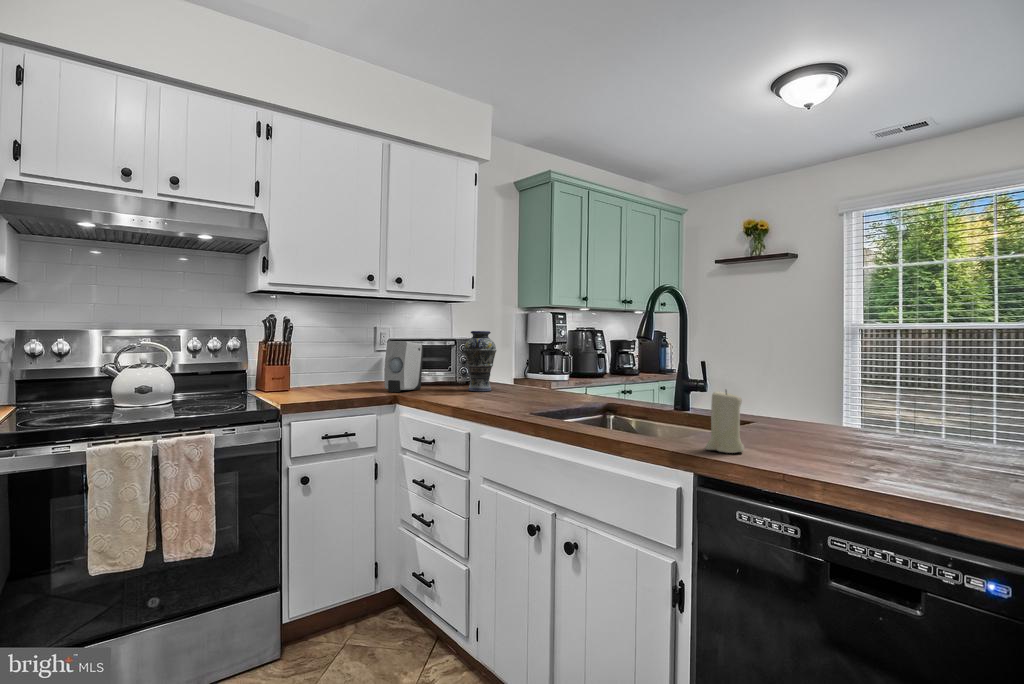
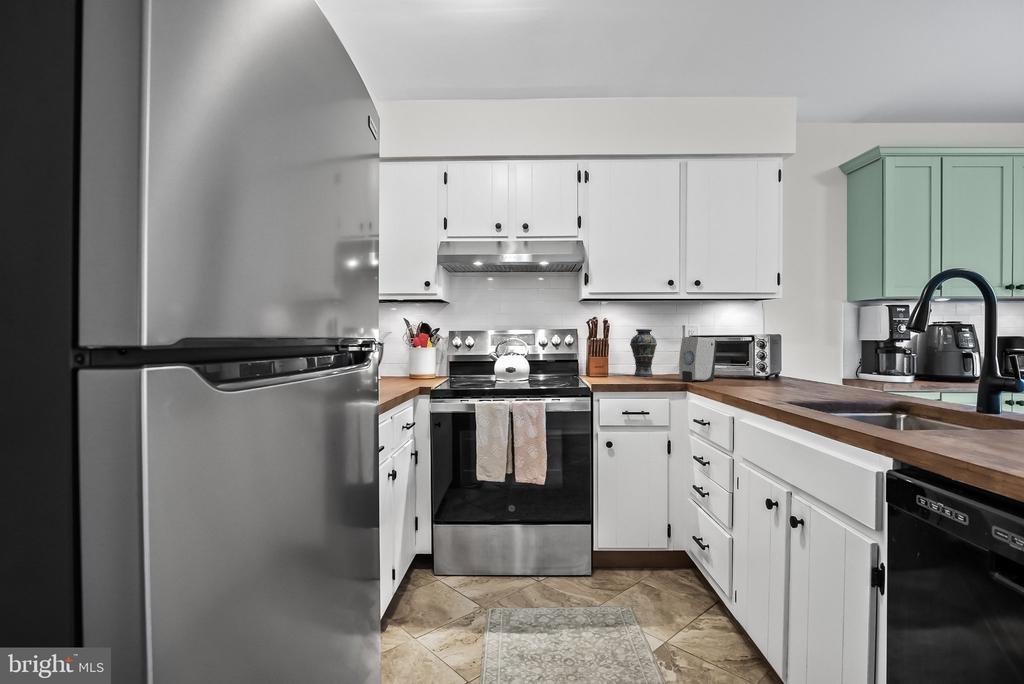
vase: present [463,331,496,392] -> present [630,329,657,376]
candle: present [705,390,744,453] -> none [933,380,986,446]

